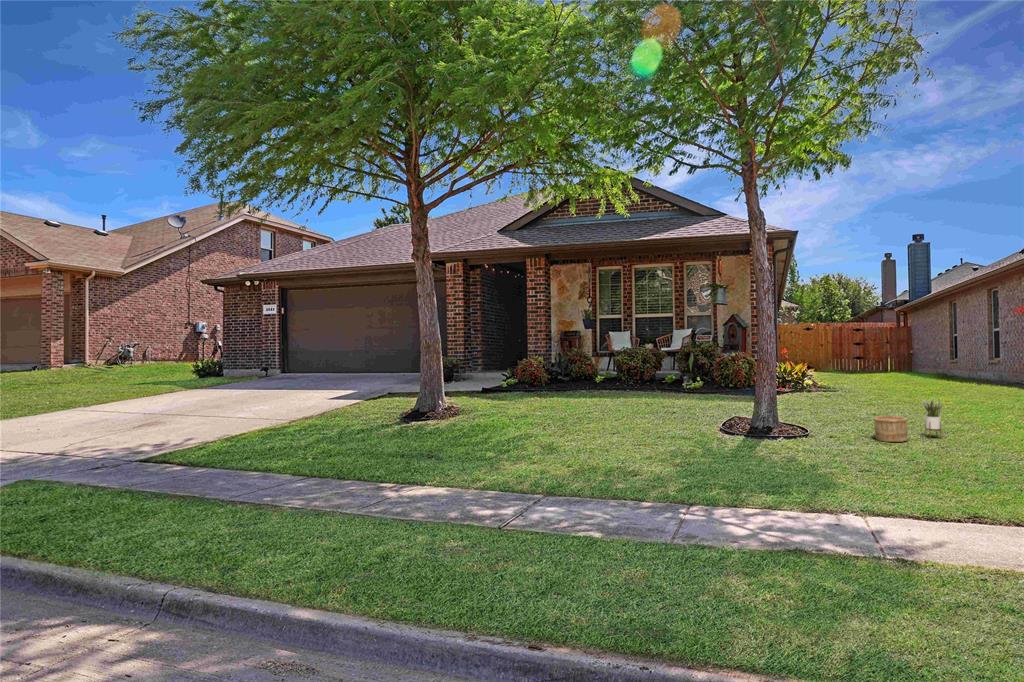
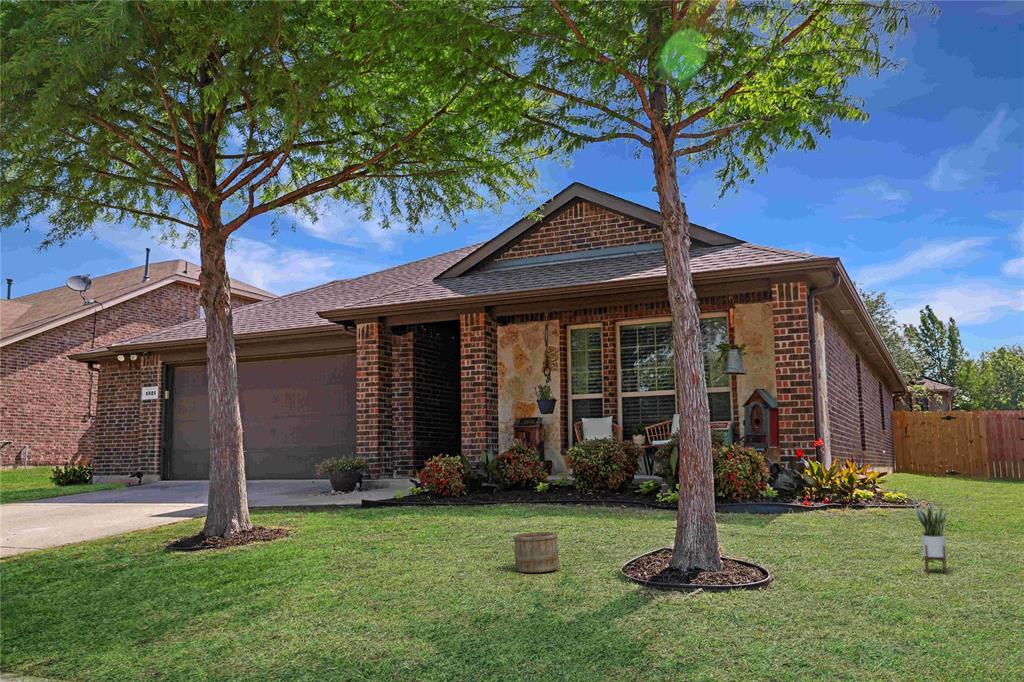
wooden bucket: present [873,416,907,442] -> present [513,532,558,573]

